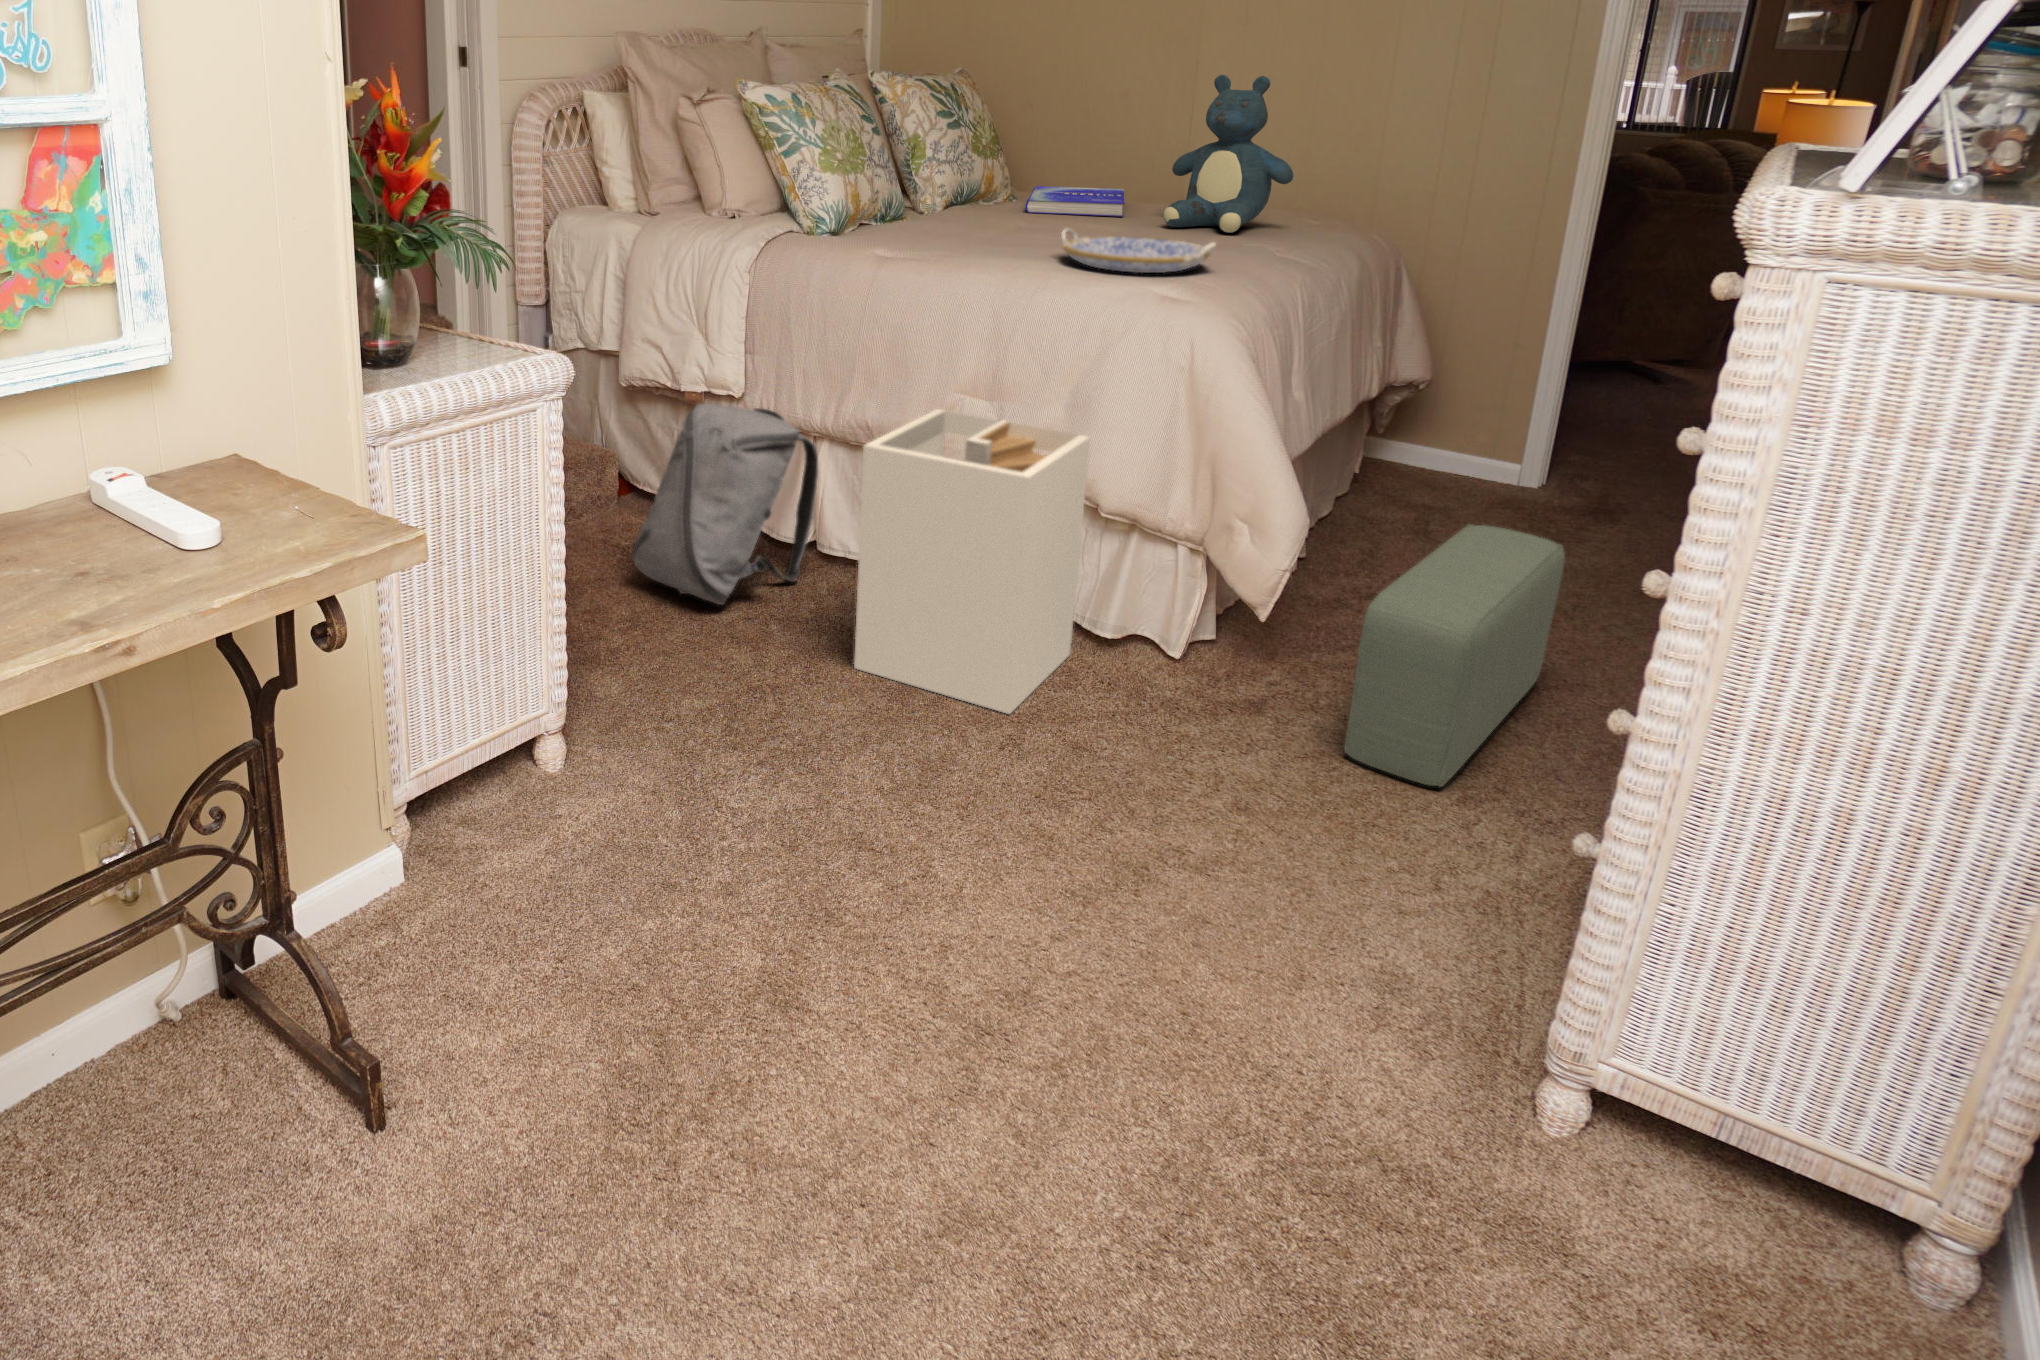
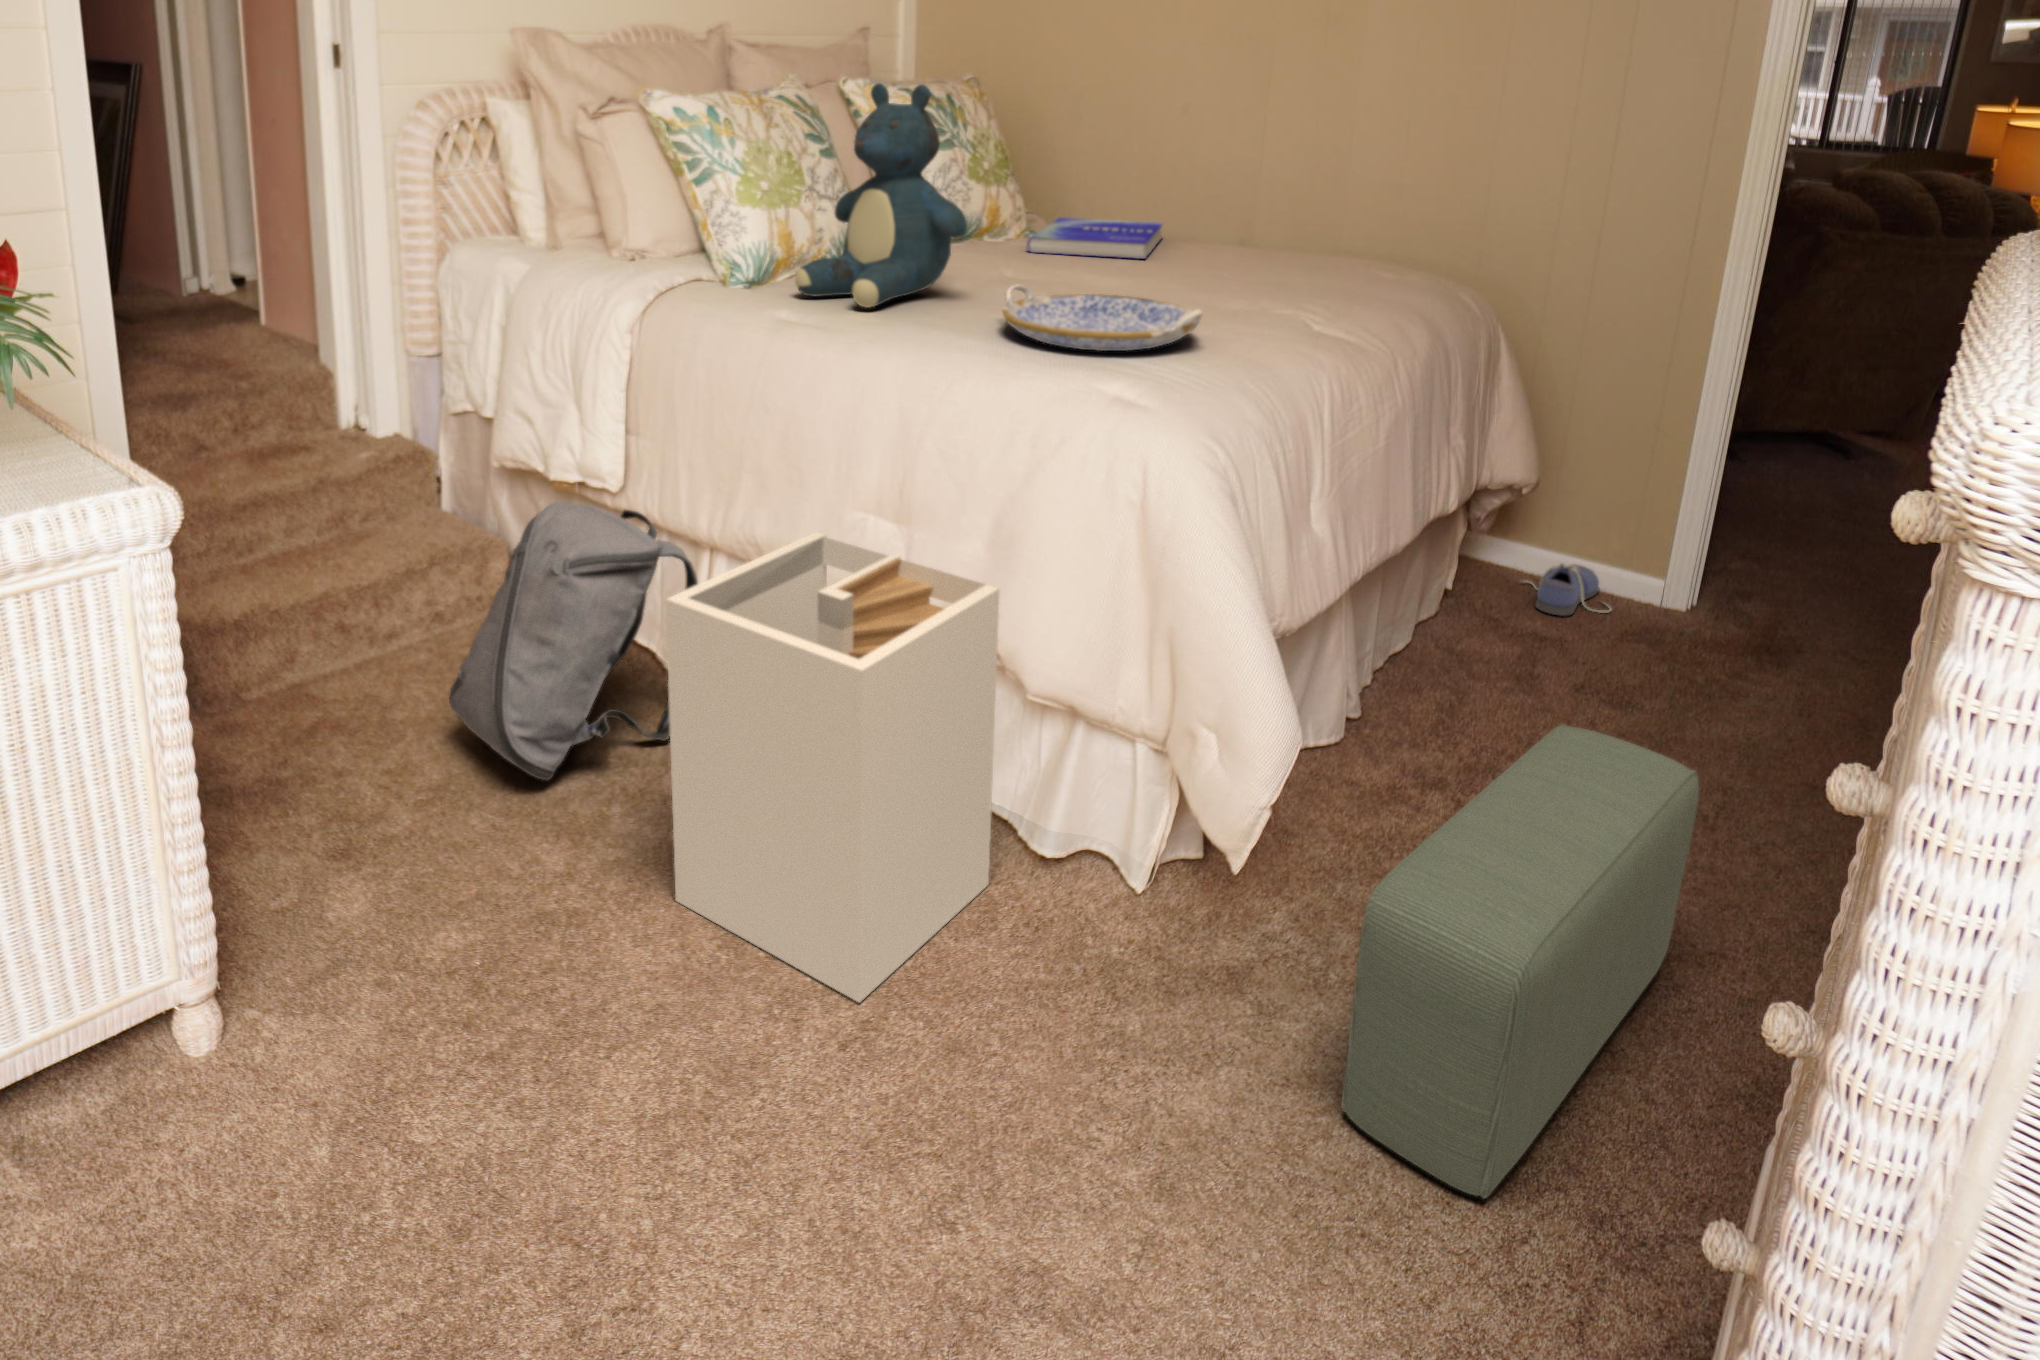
teddy bear: present [1164,75,1293,233] -> present [795,83,967,307]
shoe: none [1404,456,1477,495] -> present [1526,563,1611,616]

